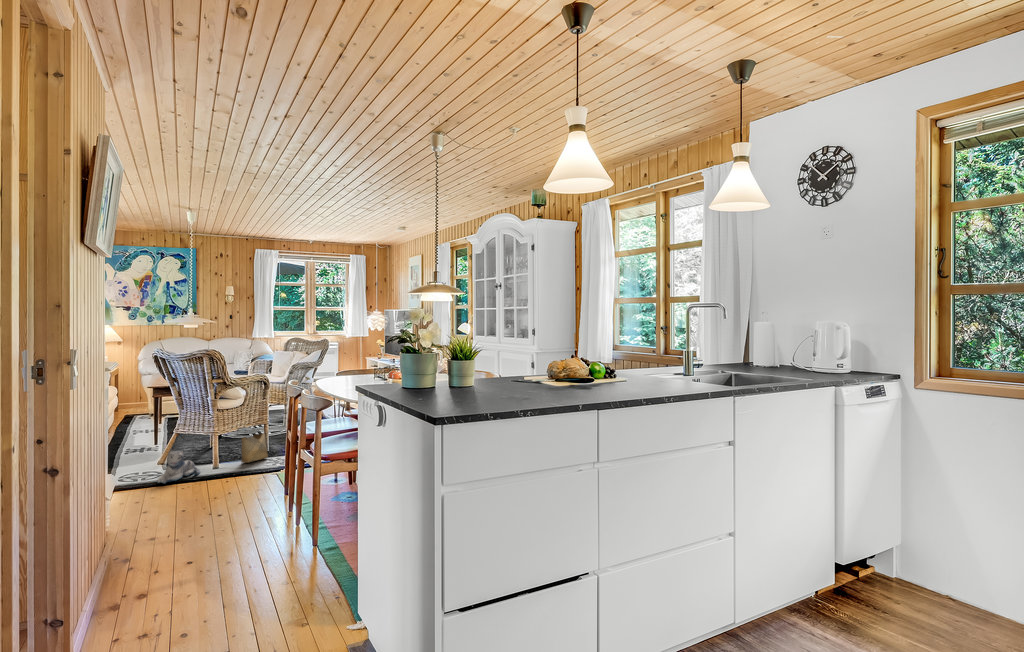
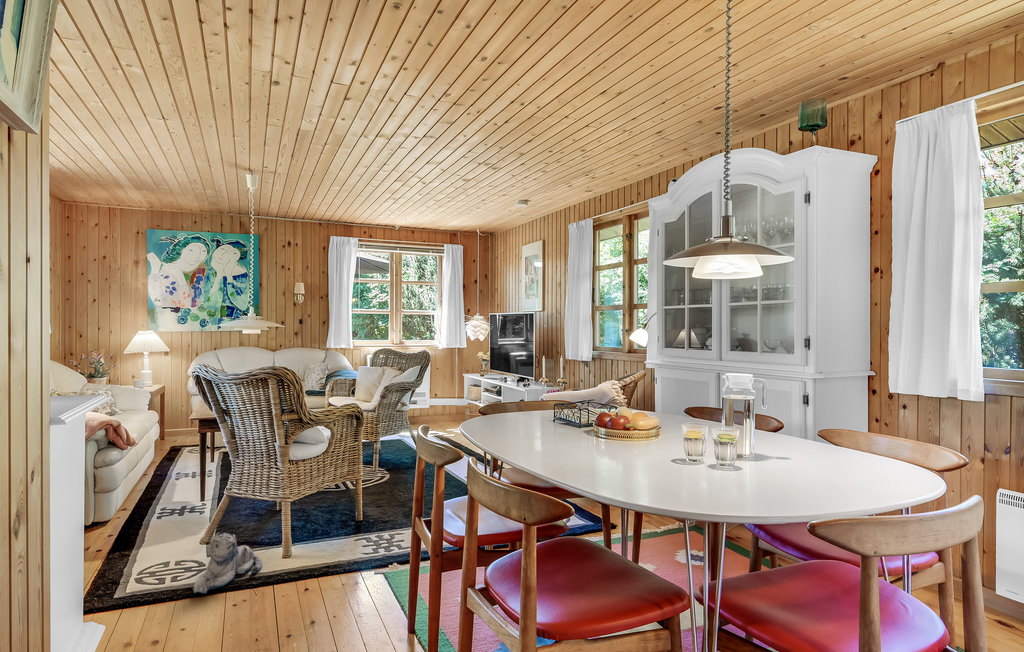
woven basket: present [241,433,268,463] -> none [324,478,362,547]

